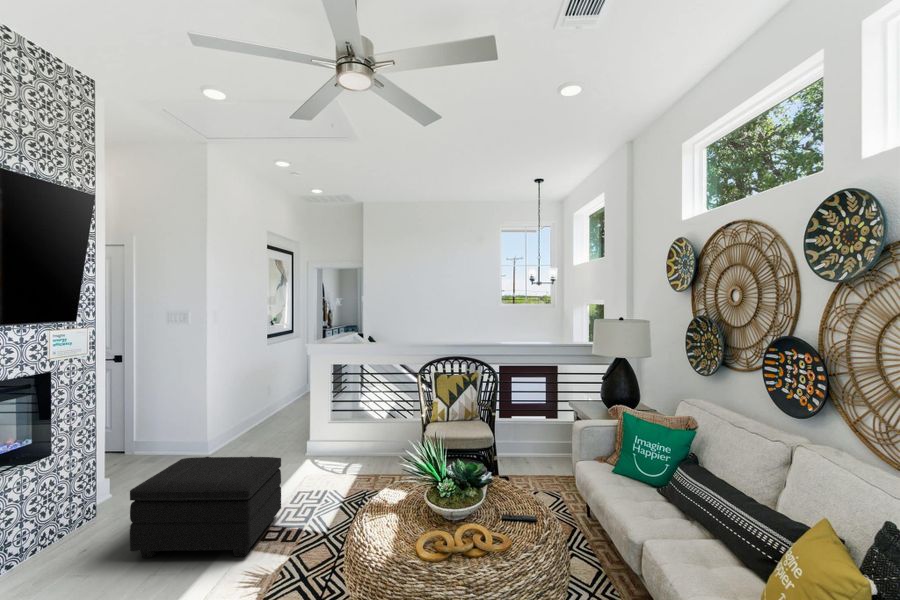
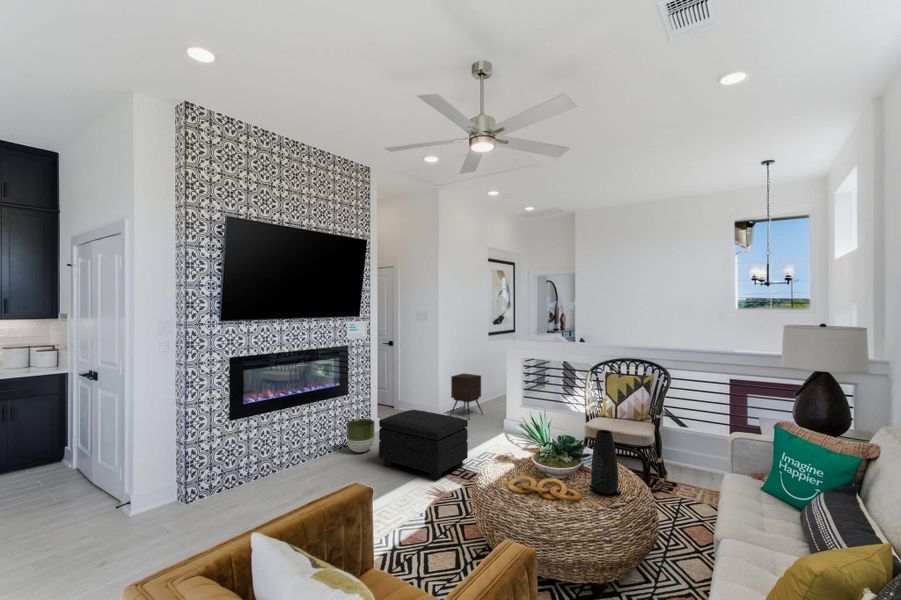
side table: none [223,390,269,449] -> present [450,373,483,419]
vase: none [502,450,531,525] -> present [591,430,618,494]
planter: none [49,489,111,551] -> present [346,419,375,452]

